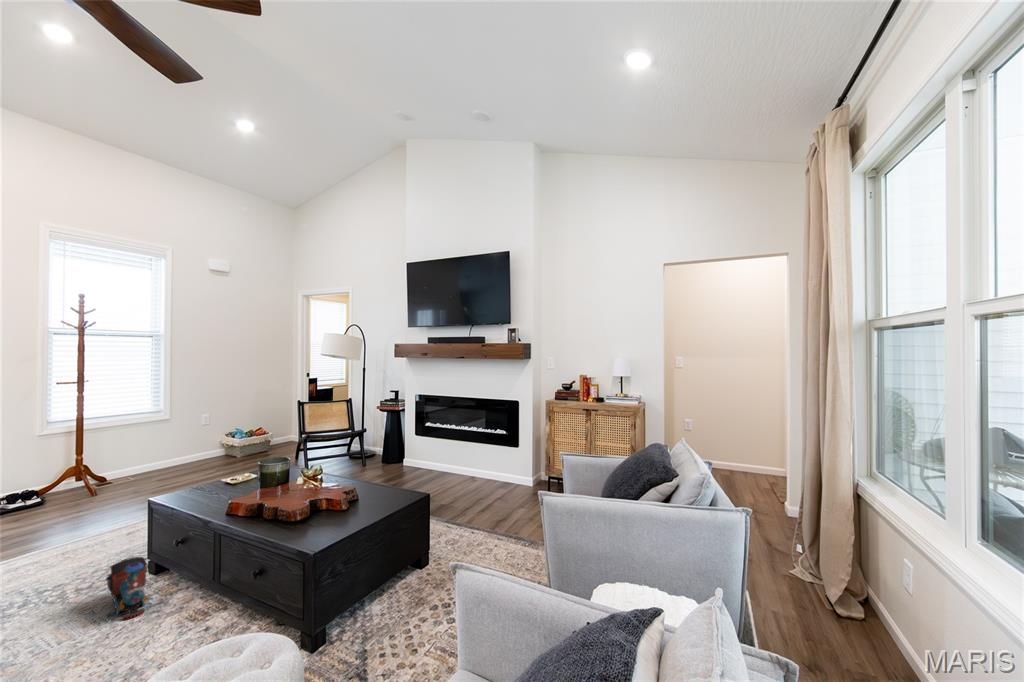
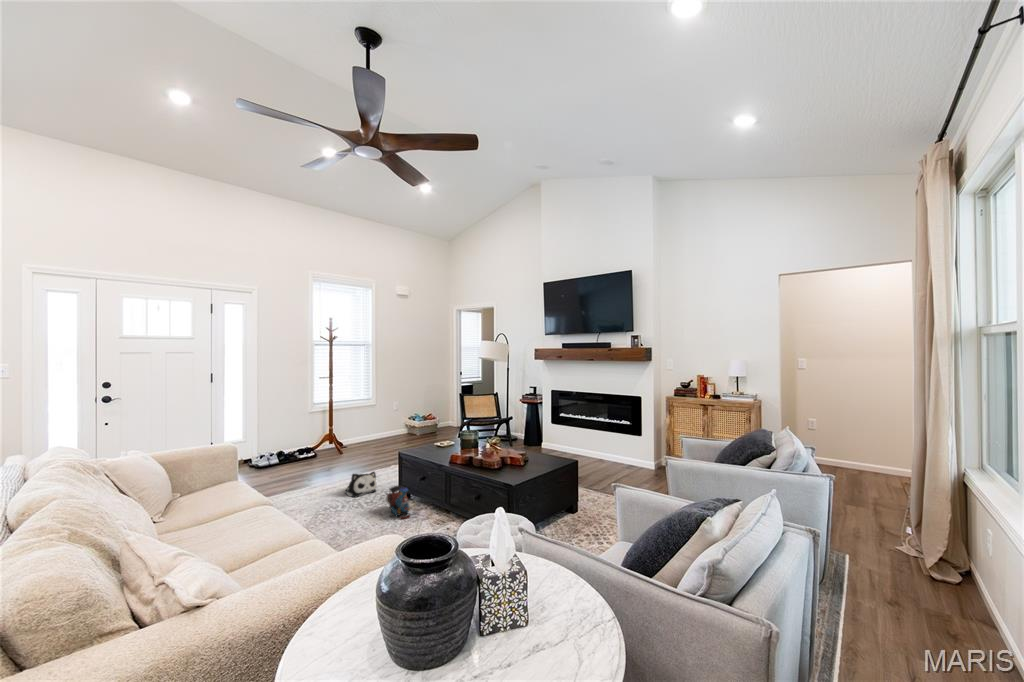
plush toy: none [46,529,114,579] -> present [345,472,376,497]

